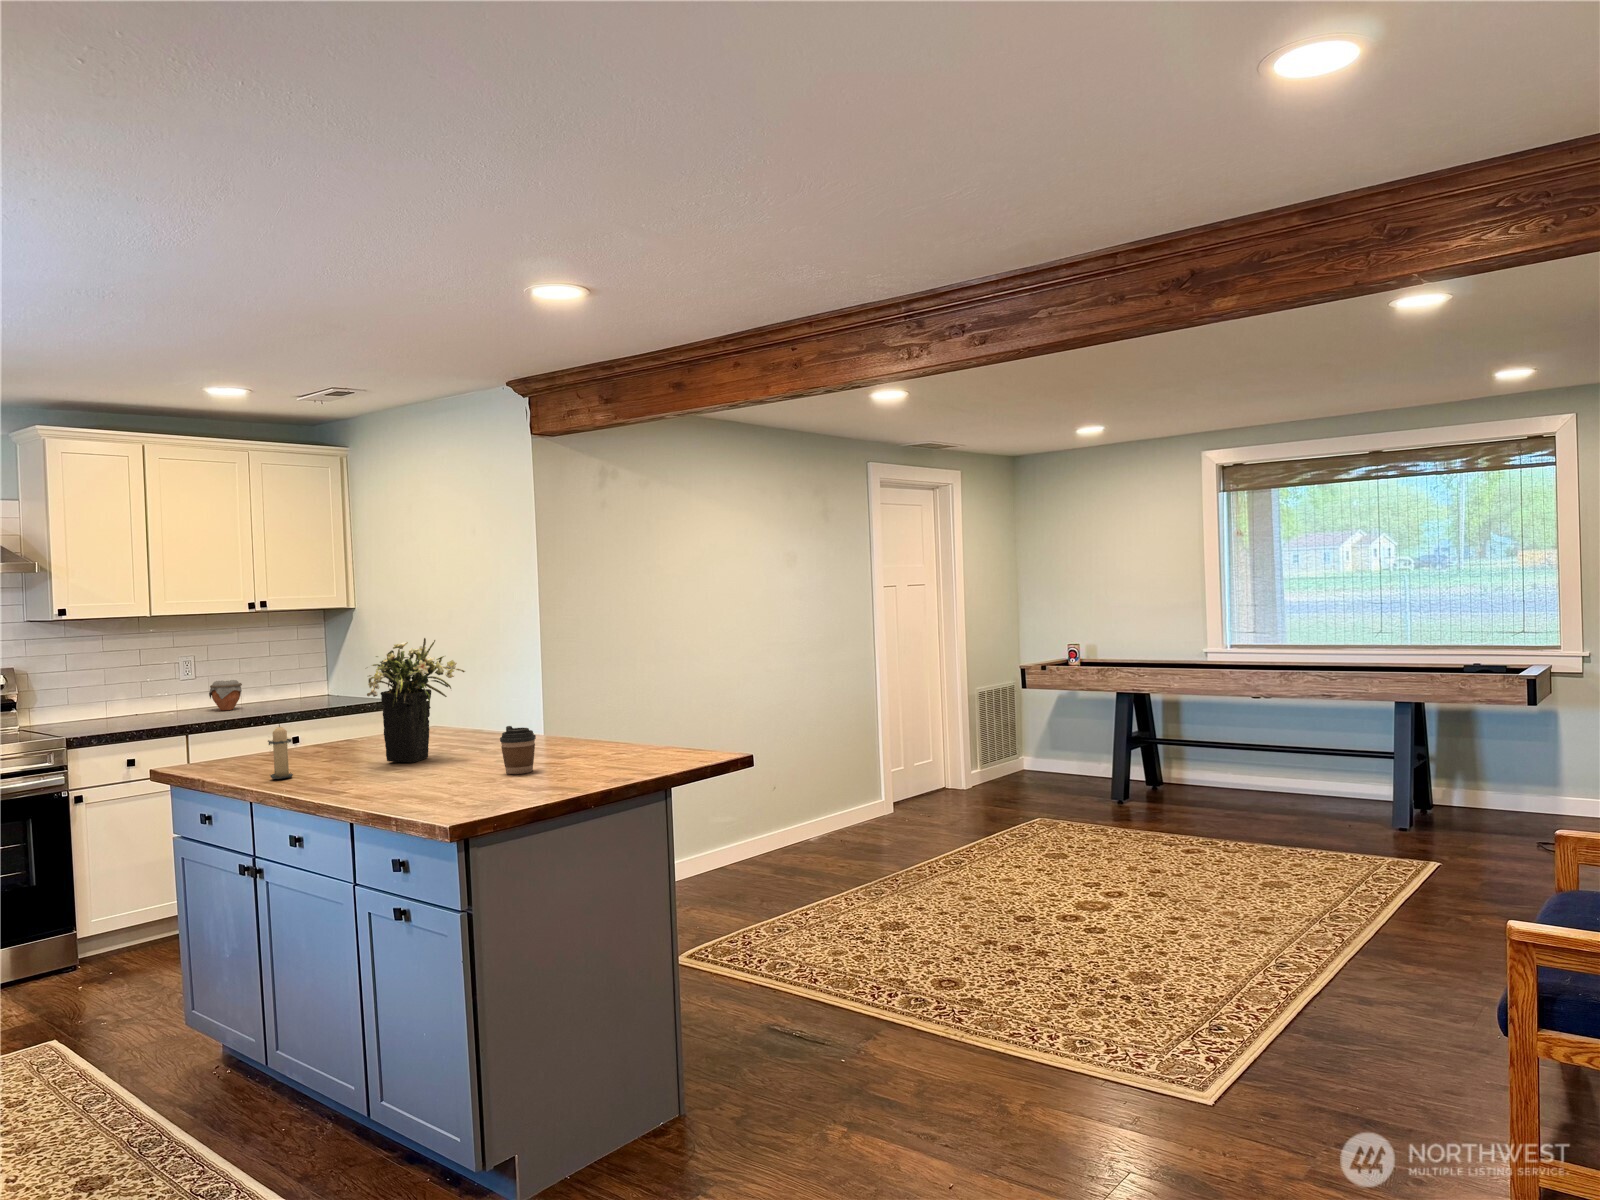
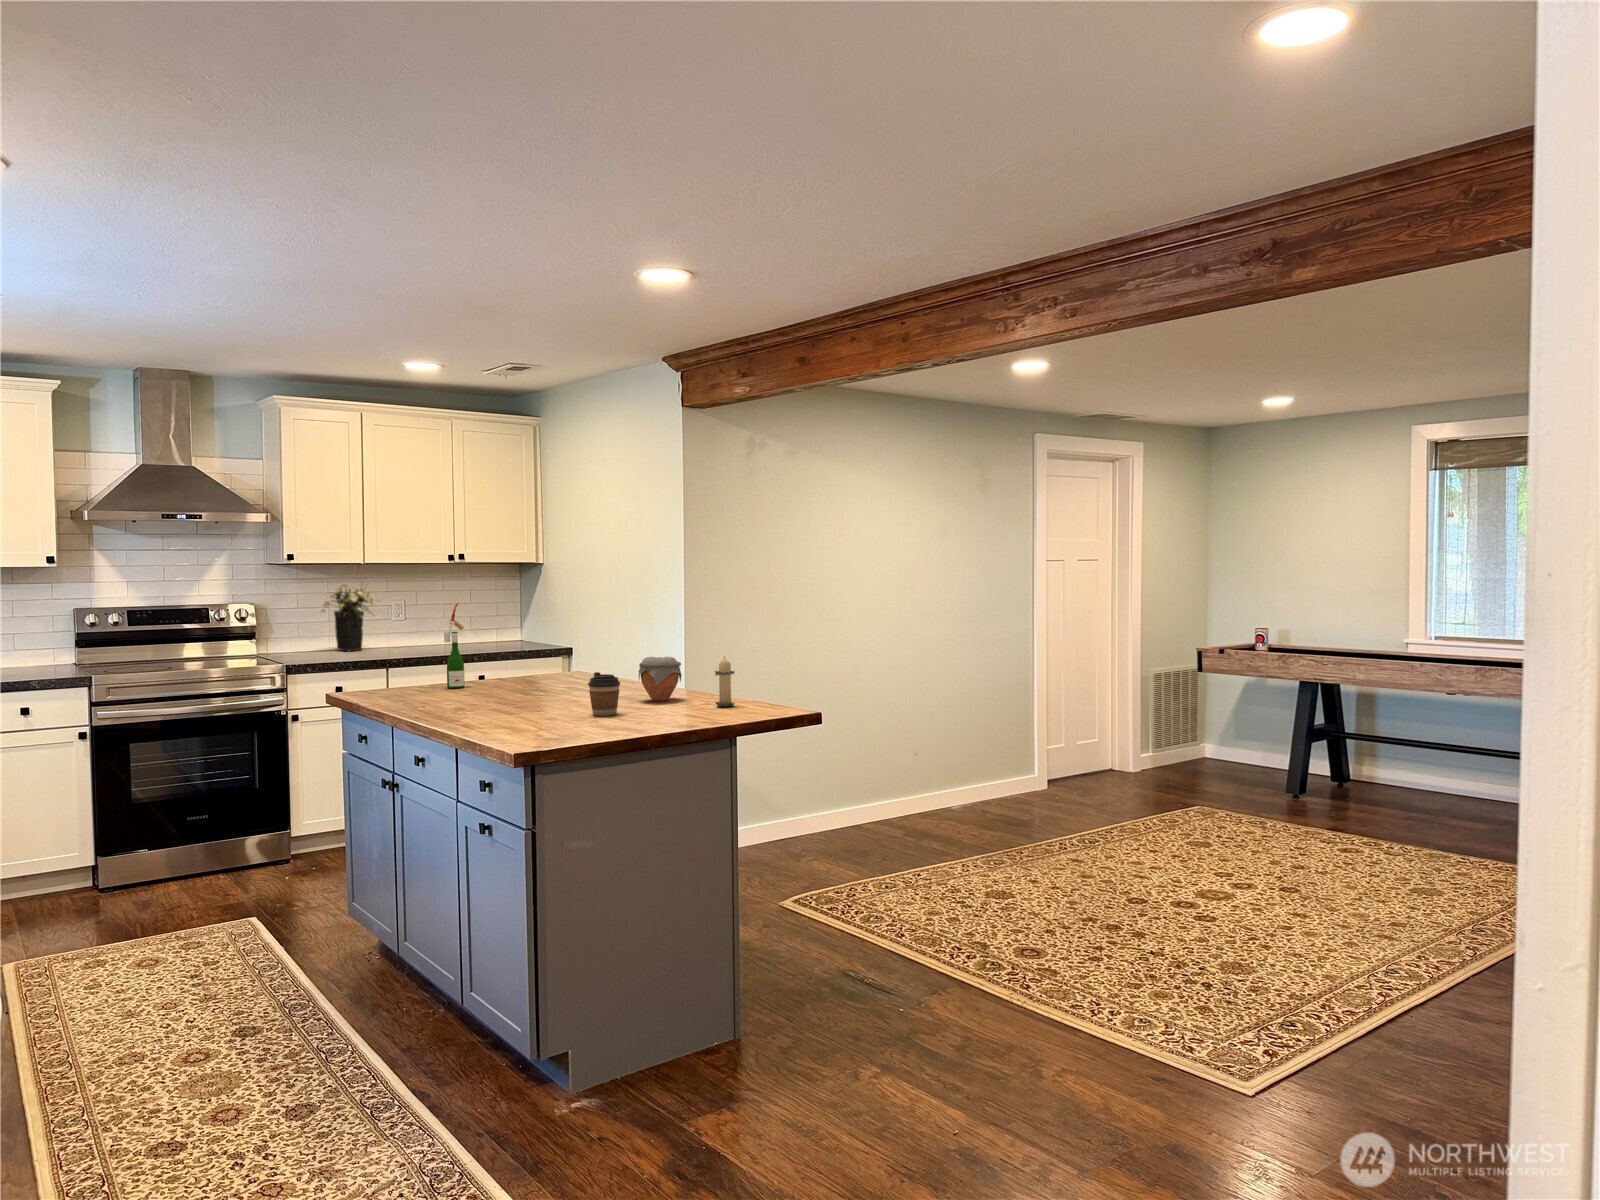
flower arrangement: present [367,638,465,762] -> present [322,584,377,651]
wine bottle: none [296,655,331,752] -> present [444,603,472,688]
jar: present [209,680,242,711] -> present [638,657,681,701]
candle: present [268,723,293,779] -> present [715,656,734,706]

